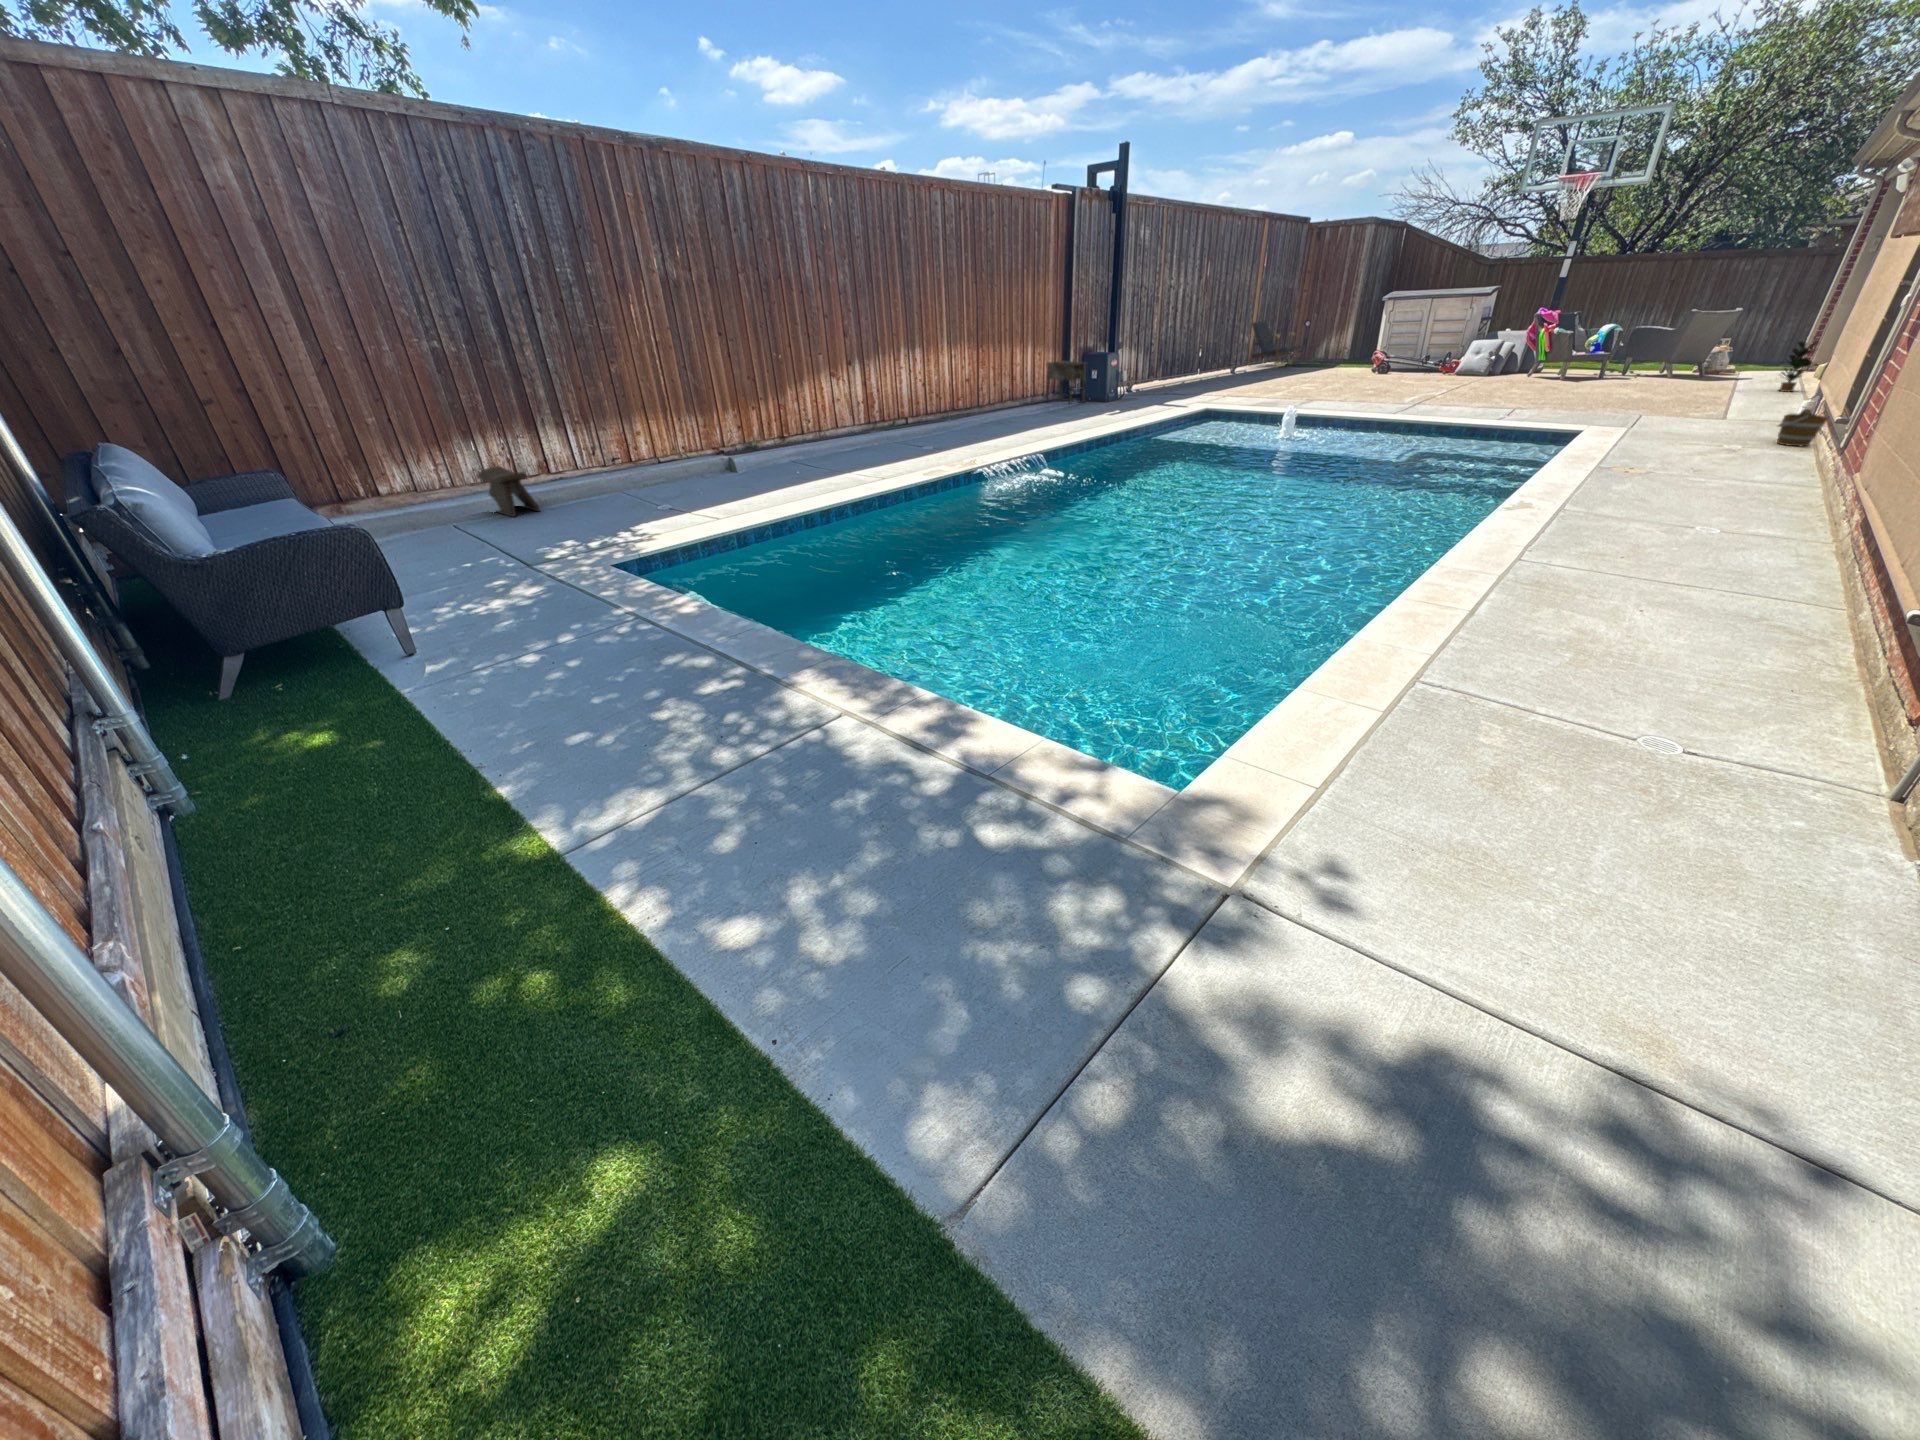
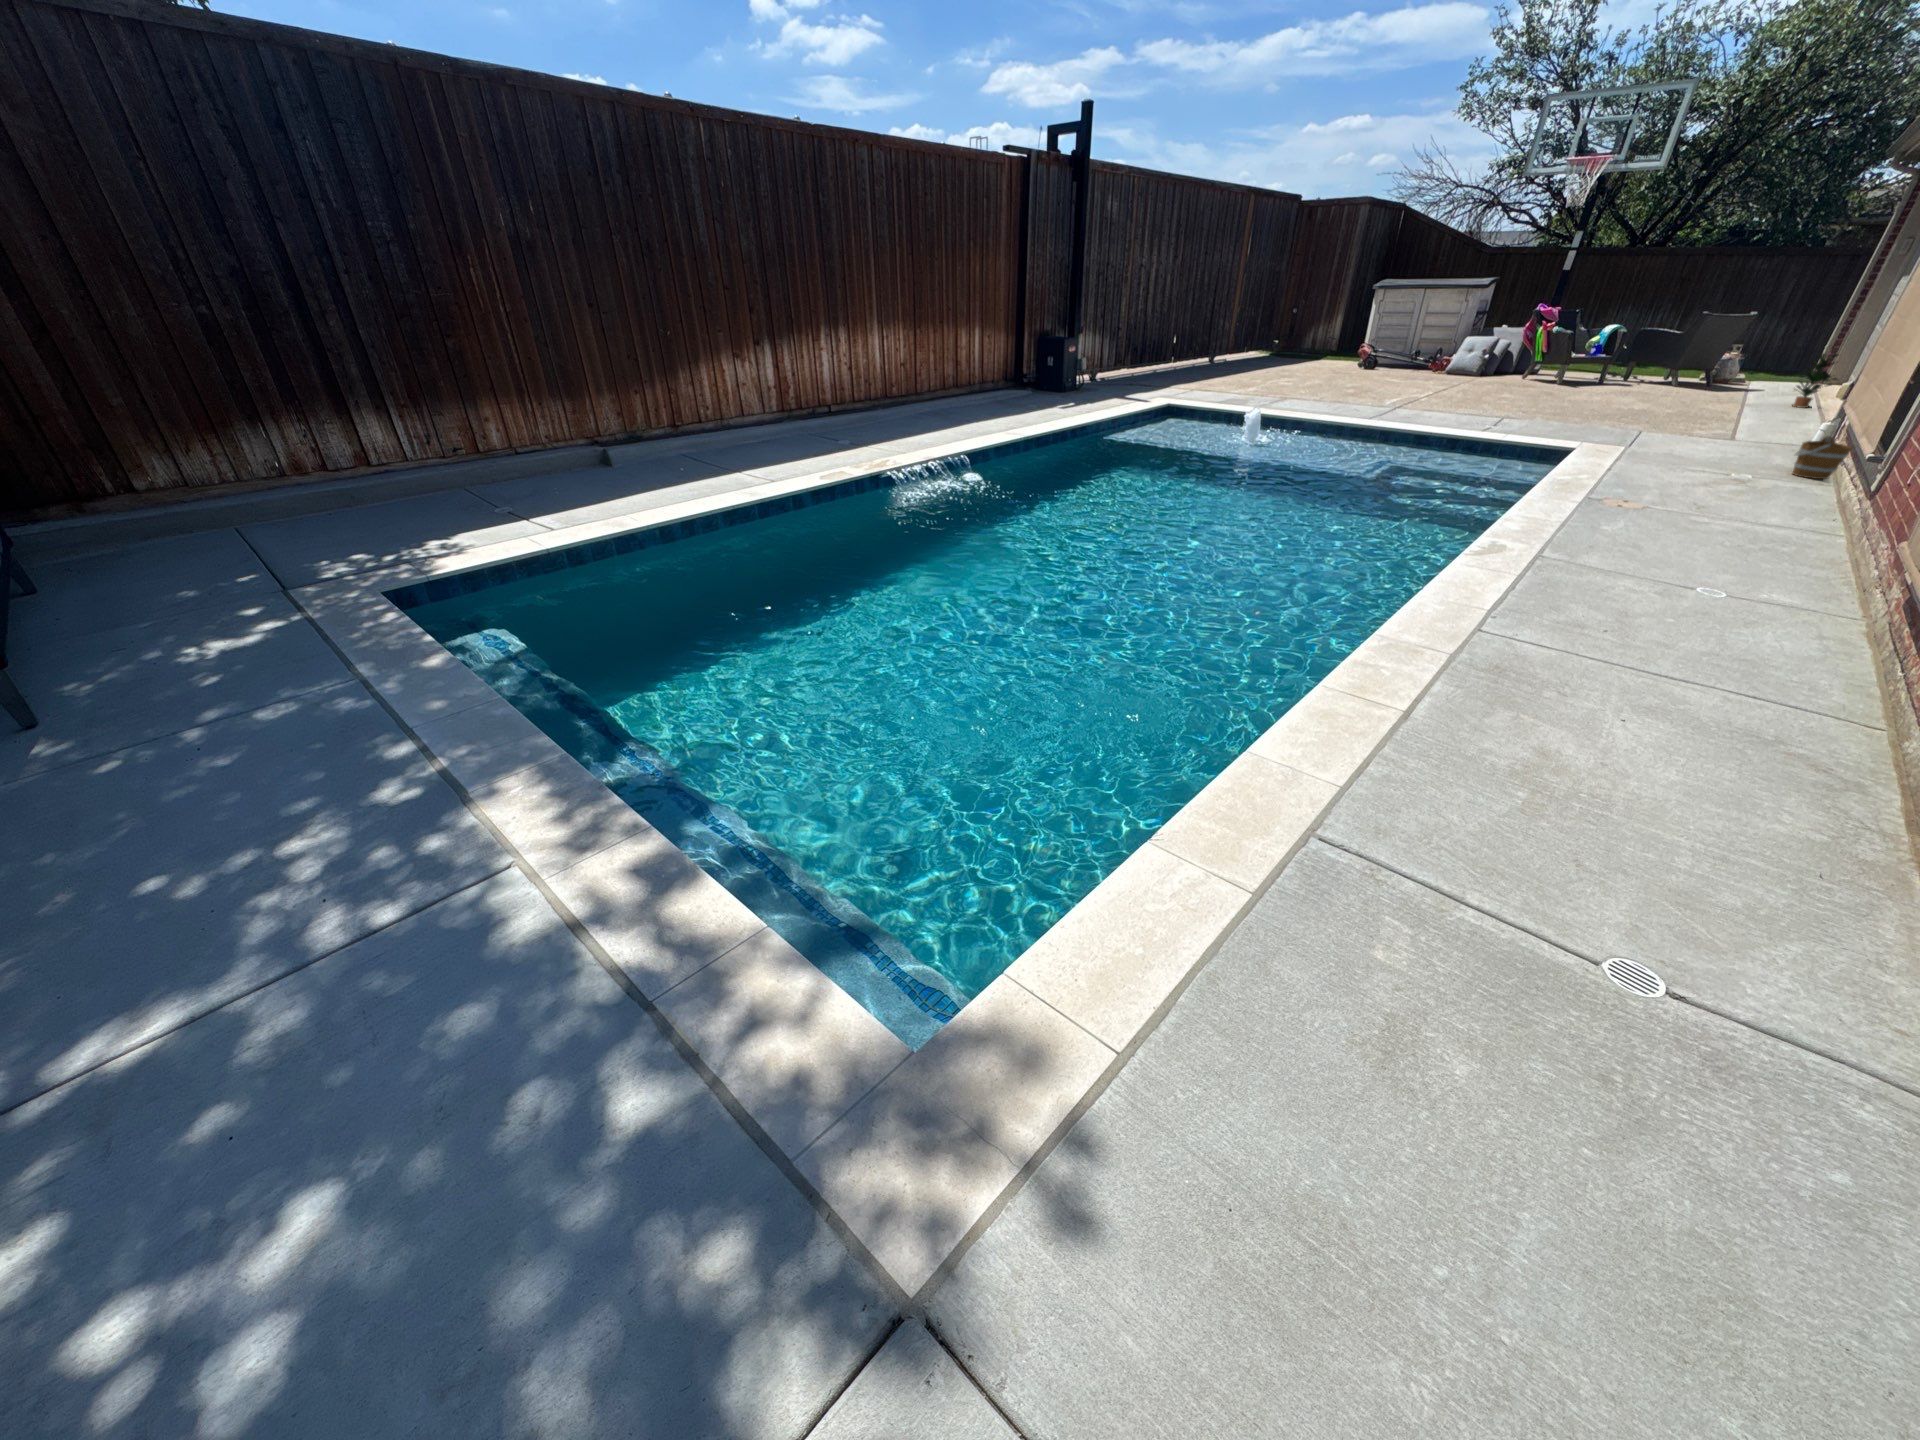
lounge chair: present [1249,321,1298,366] -> none [1228,305,1281,358]
side table: present [1046,361,1087,404] -> none [995,344,1041,394]
stool: present [479,466,540,517] -> none [271,458,348,521]

